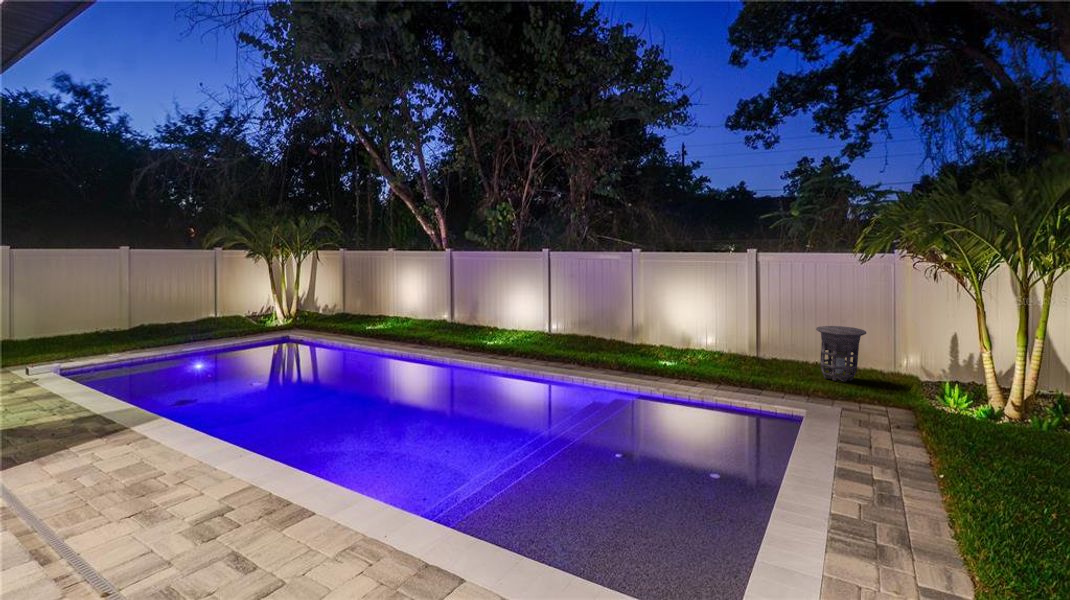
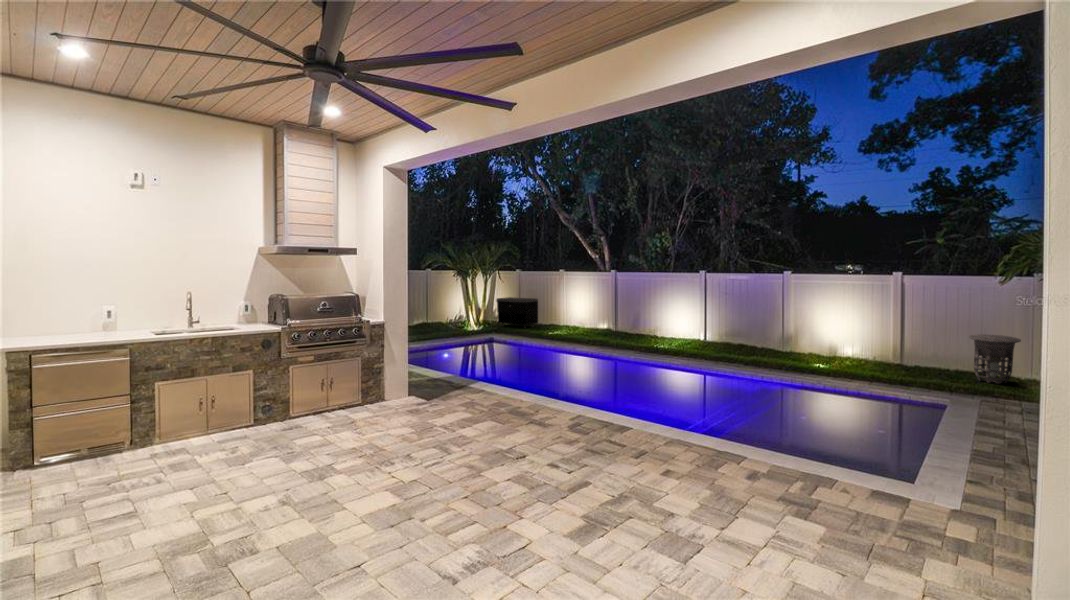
storage bench: none [314,282,368,320] -> present [496,297,538,328]

